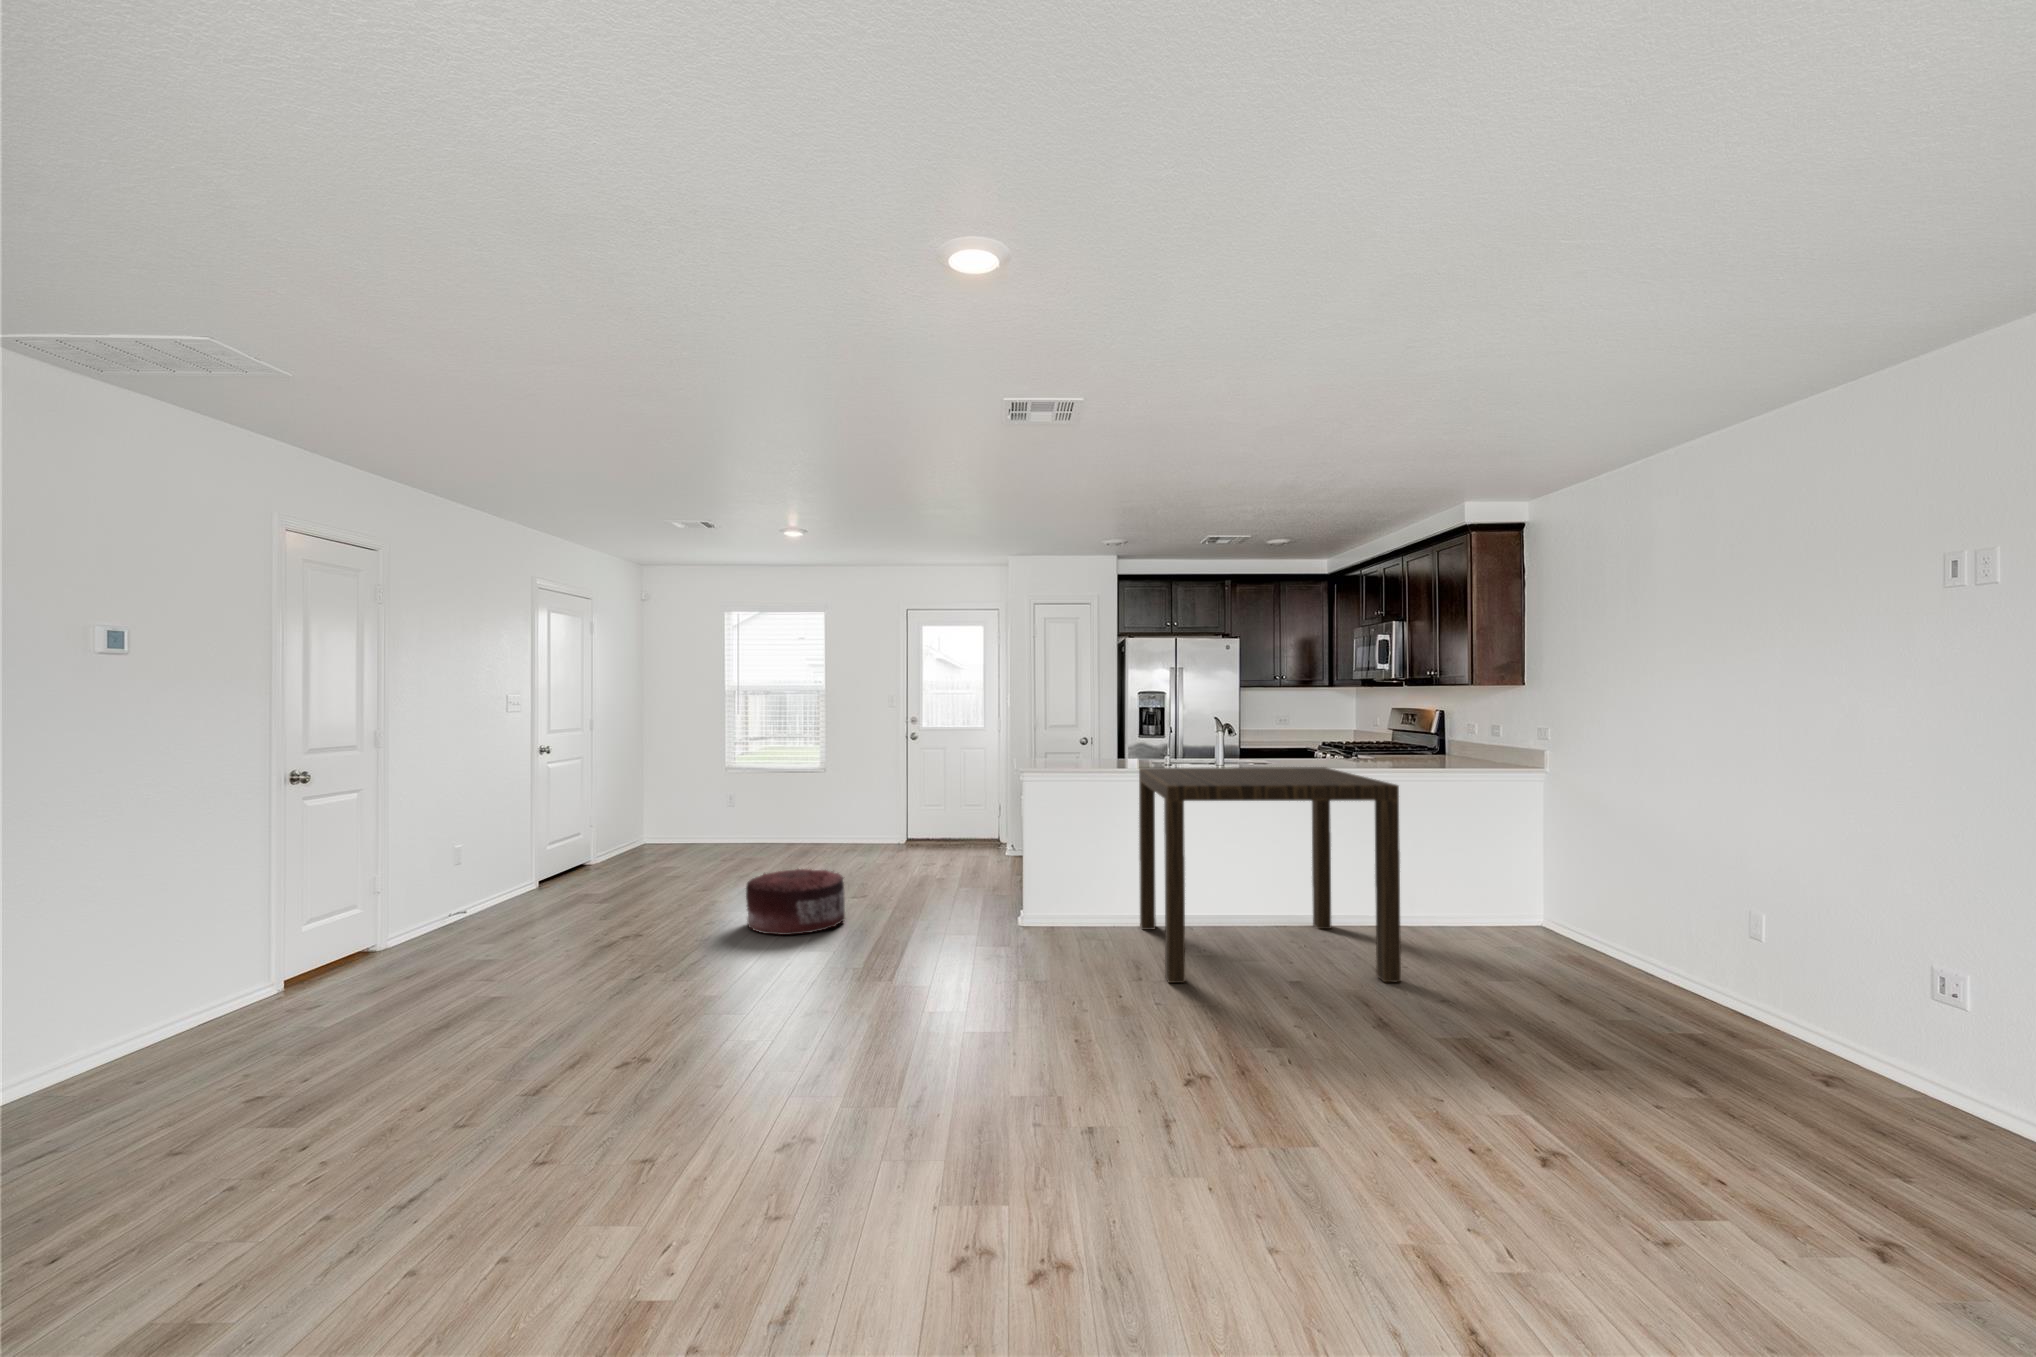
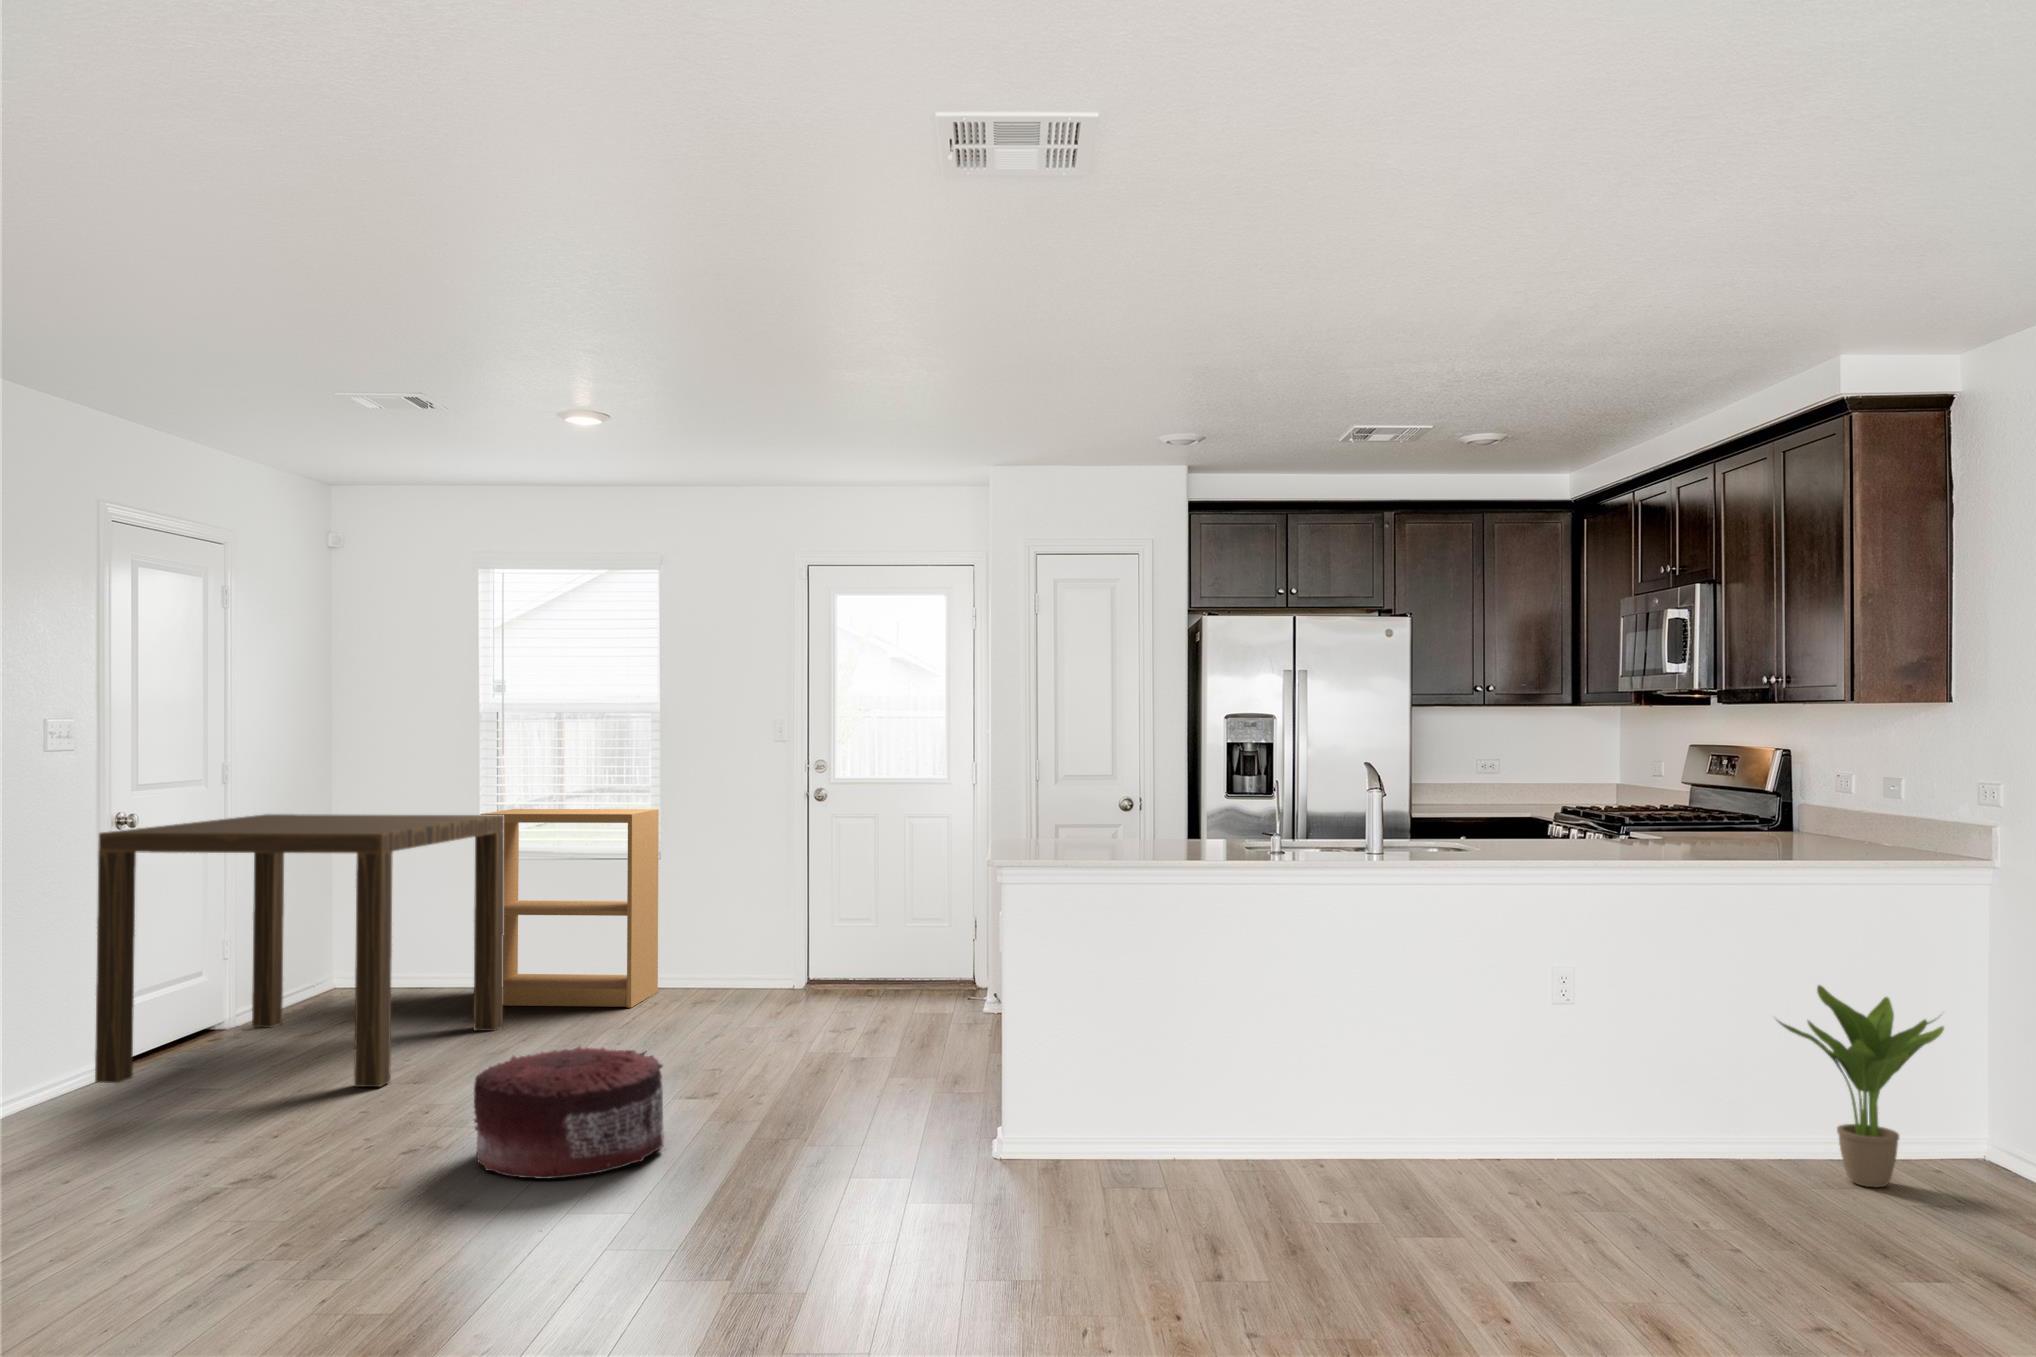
bookshelf: none [726,745,824,854] -> present [481,809,659,1008]
dining table: present [1139,767,1401,983] -> present [95,814,504,1087]
potted plant: none [1426,831,1513,936] -> present [1776,985,1944,1187]

